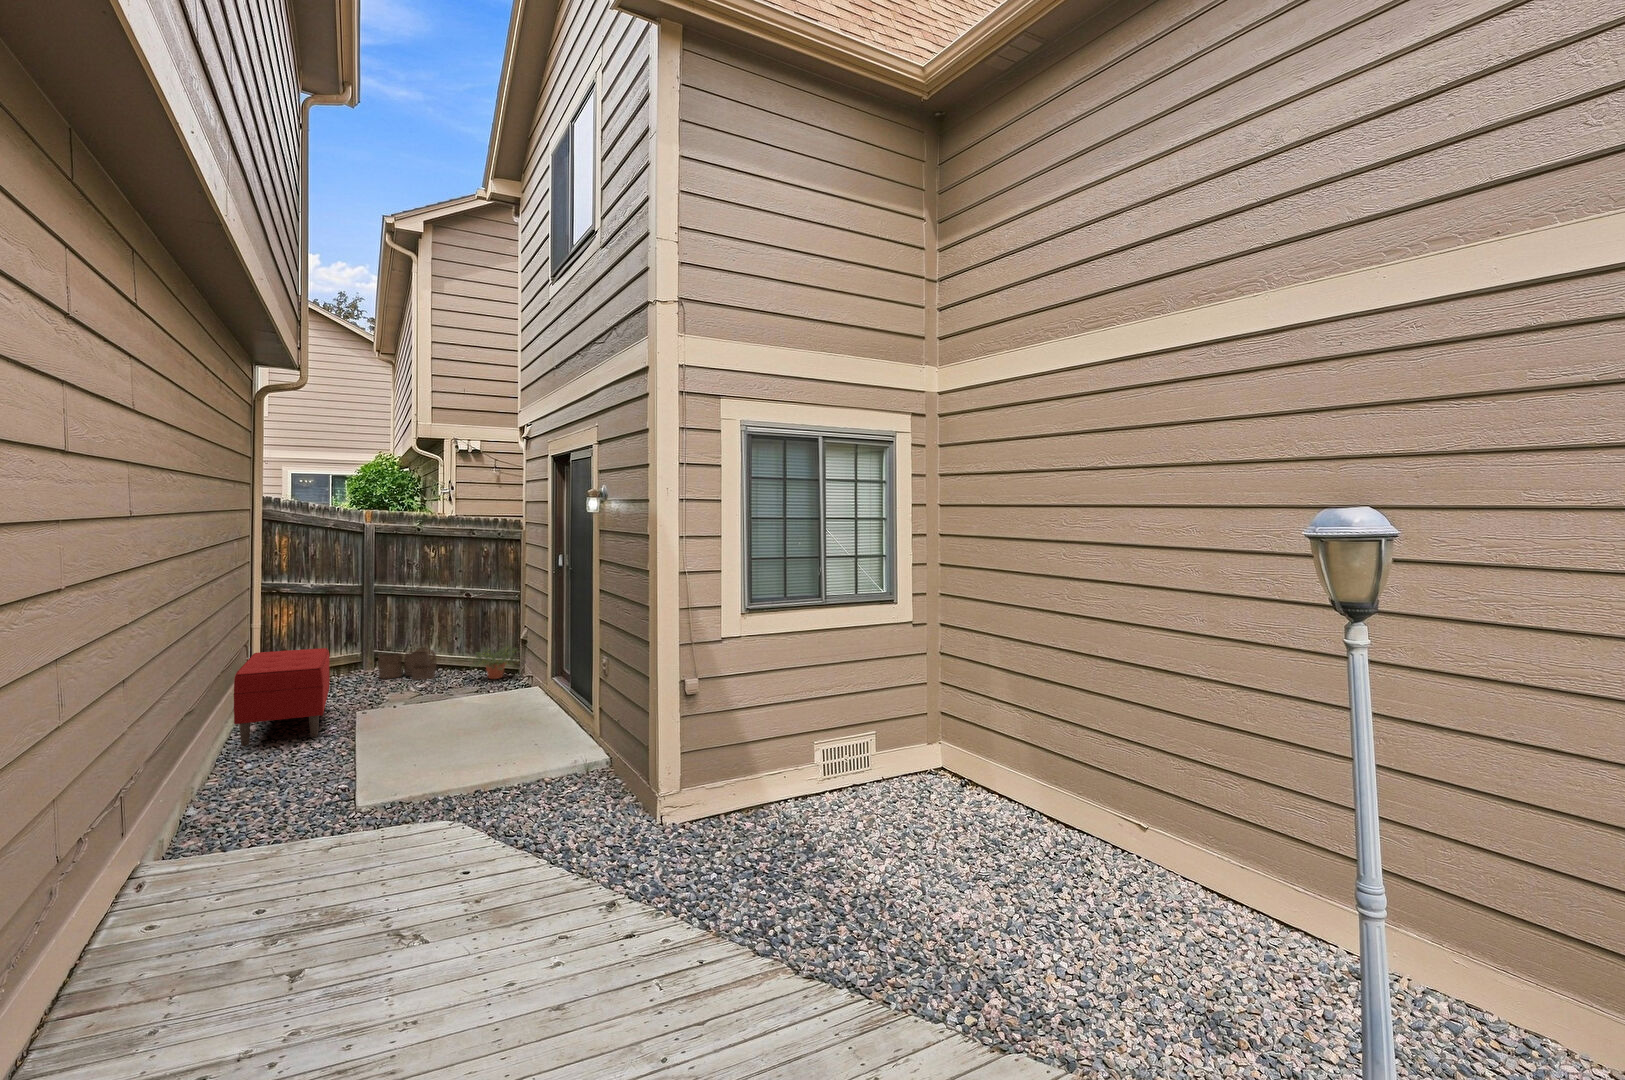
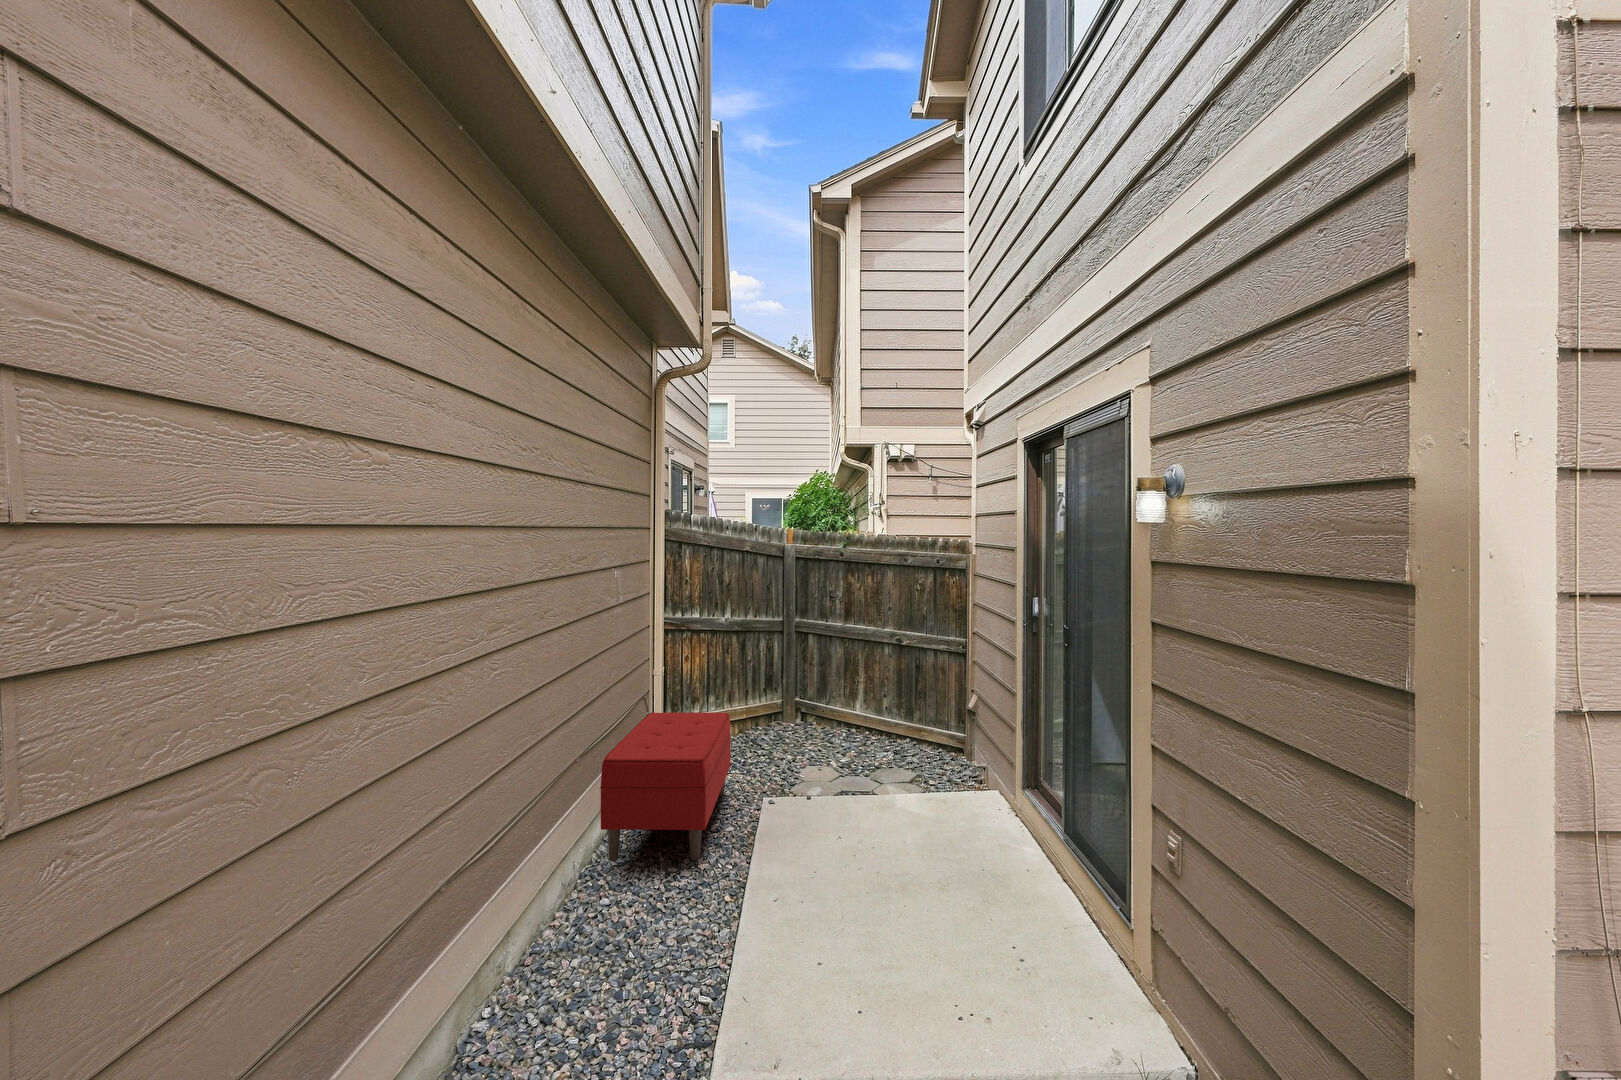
potted plant: present [468,646,518,679] -> none [897,718,976,768]
woven basket: present [378,648,437,680] -> none [795,701,862,754]

